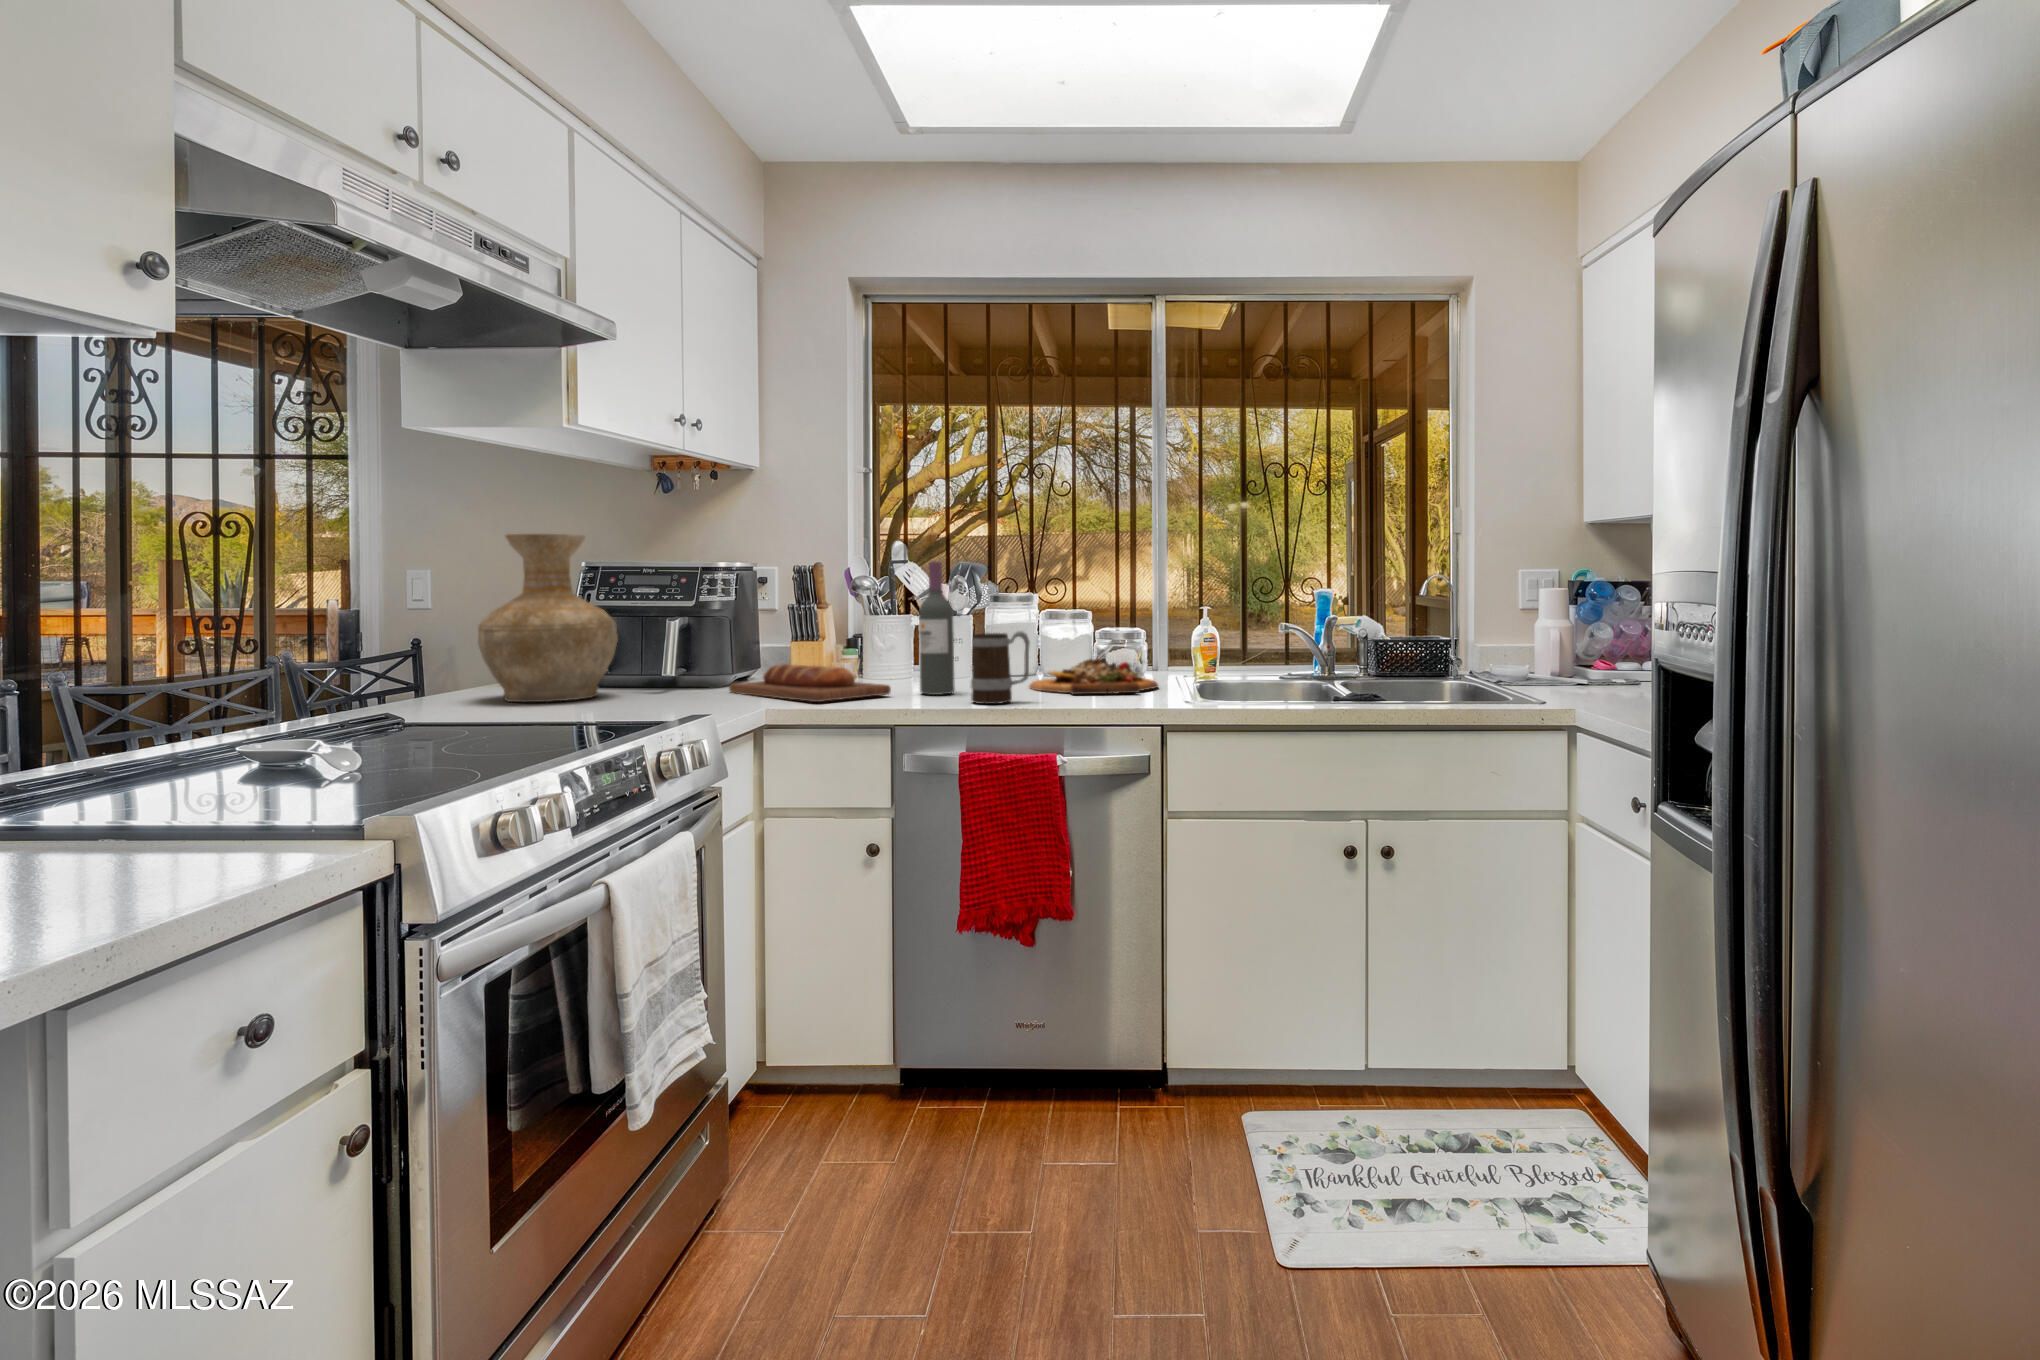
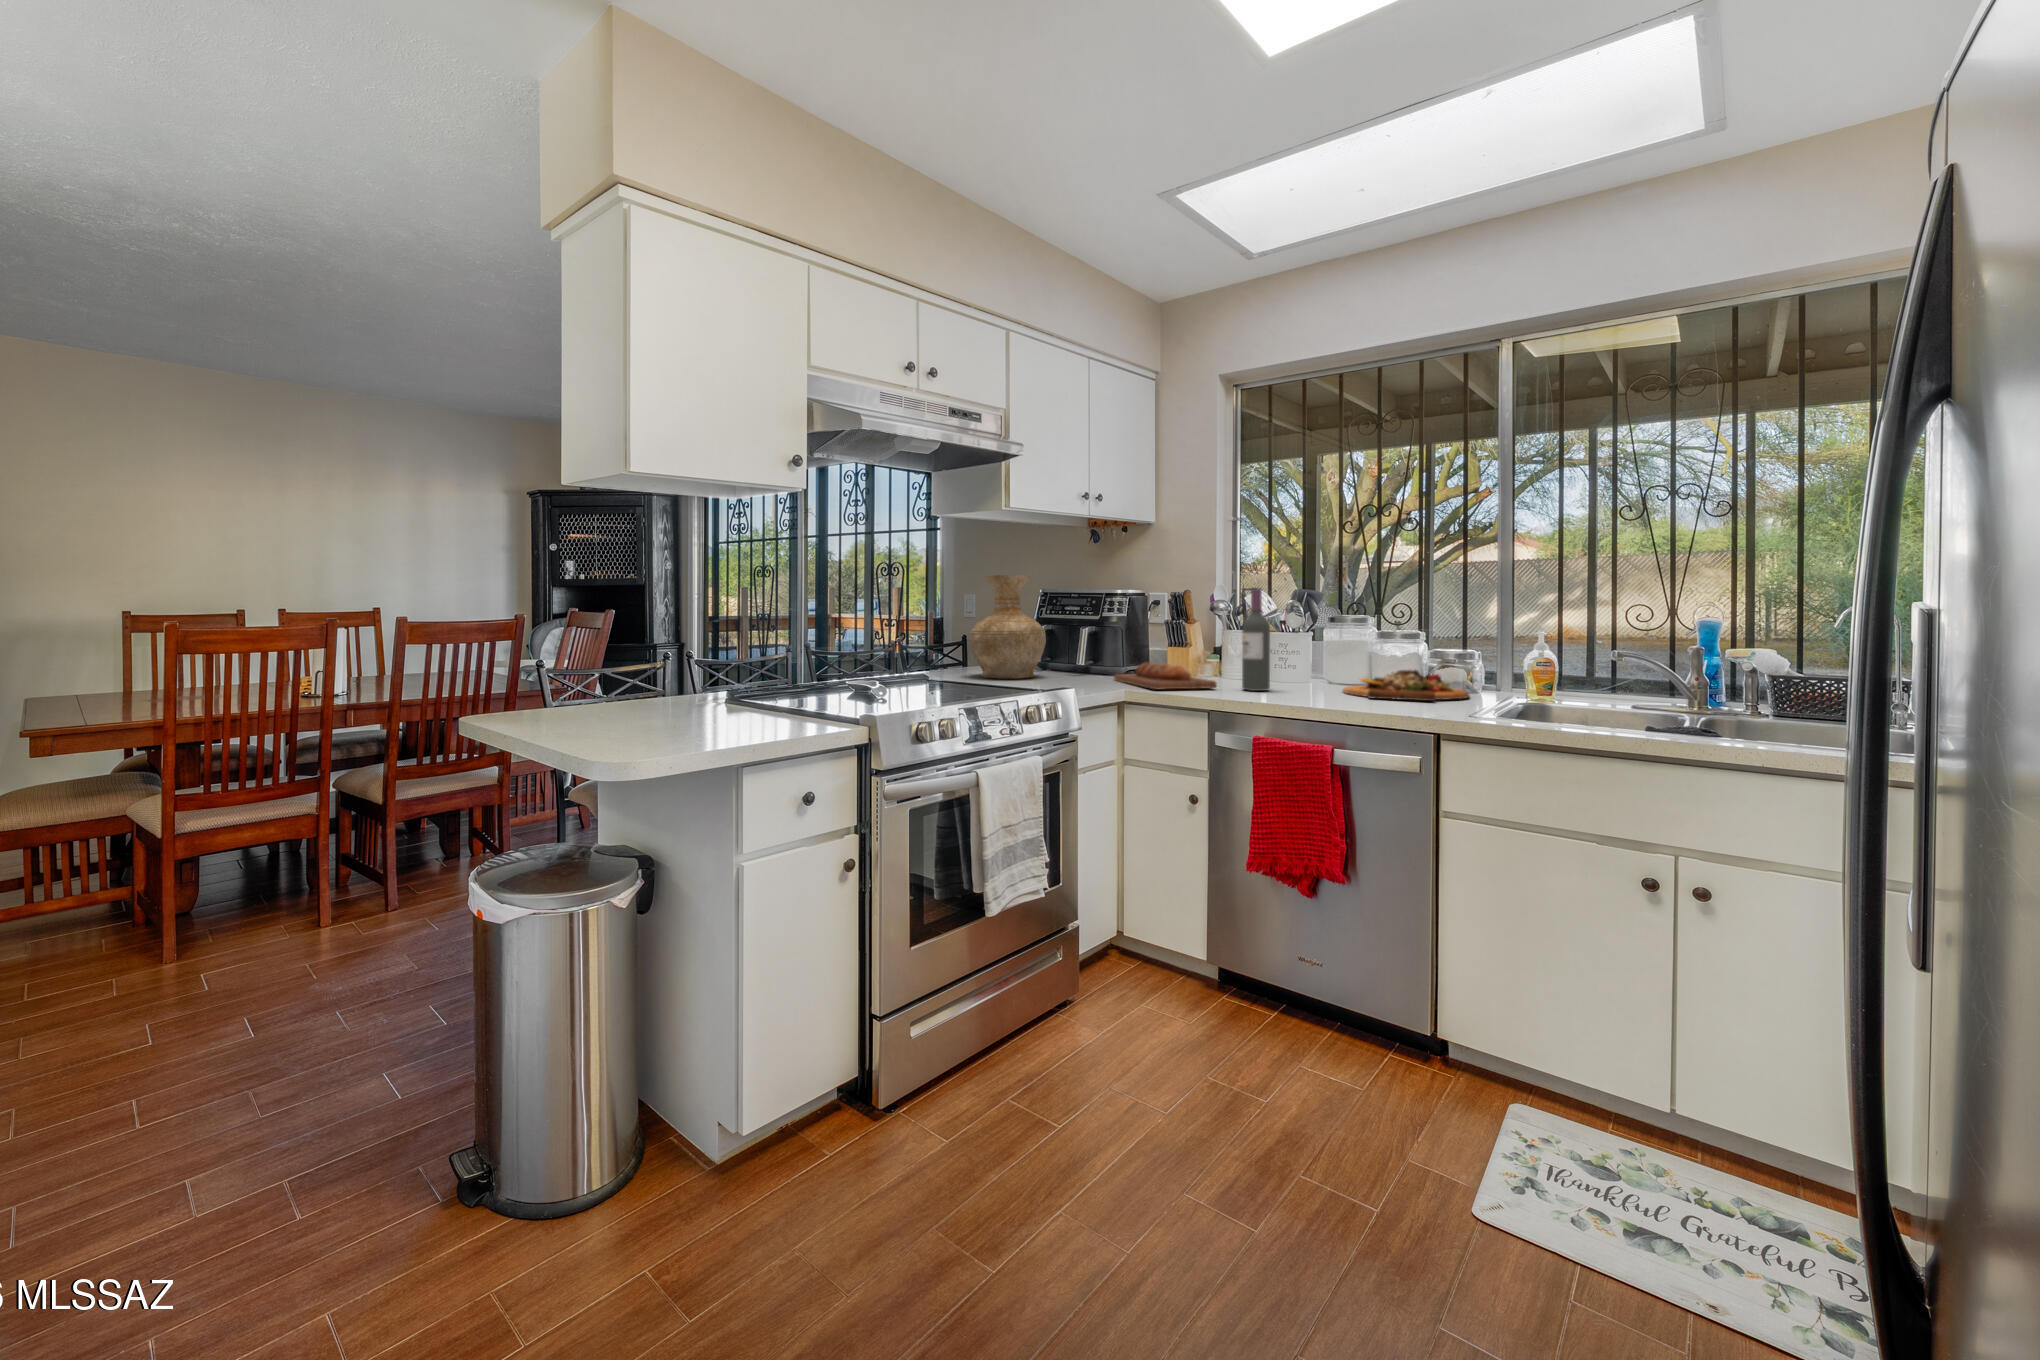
mug: present [971,631,1030,704] -> none [1268,644,1320,700]

